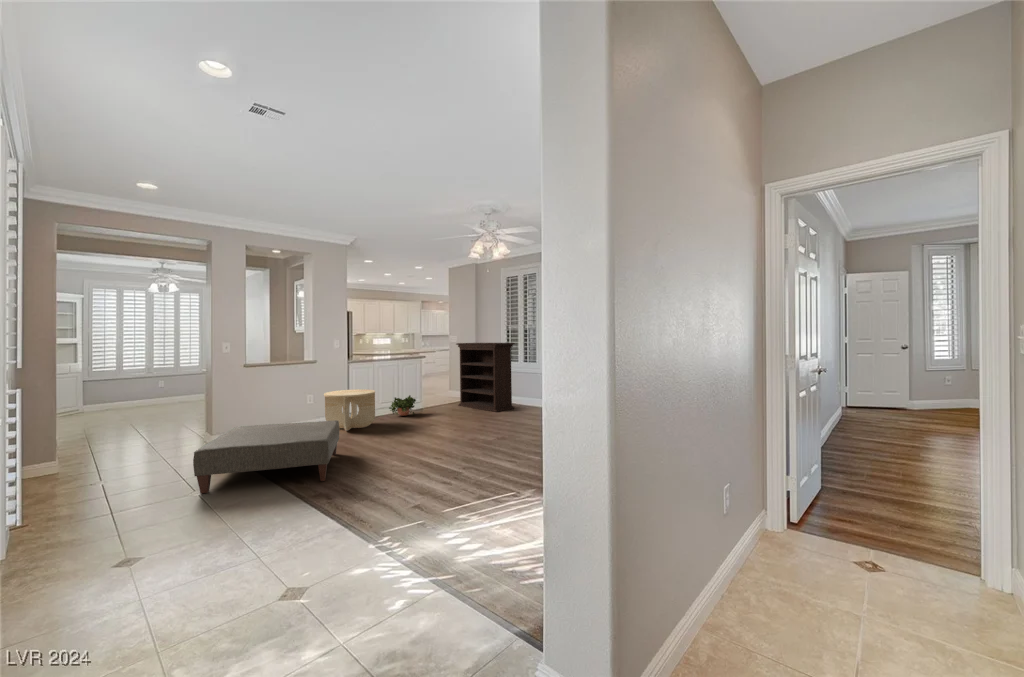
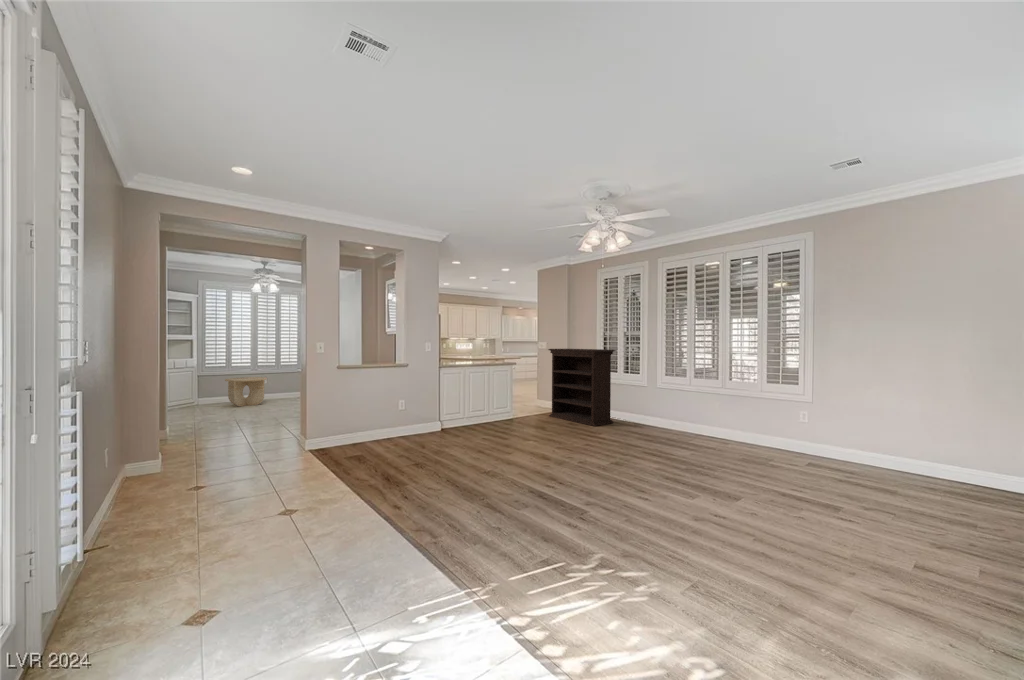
side table: present [324,389,375,430] -> present [225,377,267,406]
potted plant: present [389,395,416,416] -> none [479,403,508,426]
ottoman: present [193,420,339,493] -> none [284,433,435,514]

